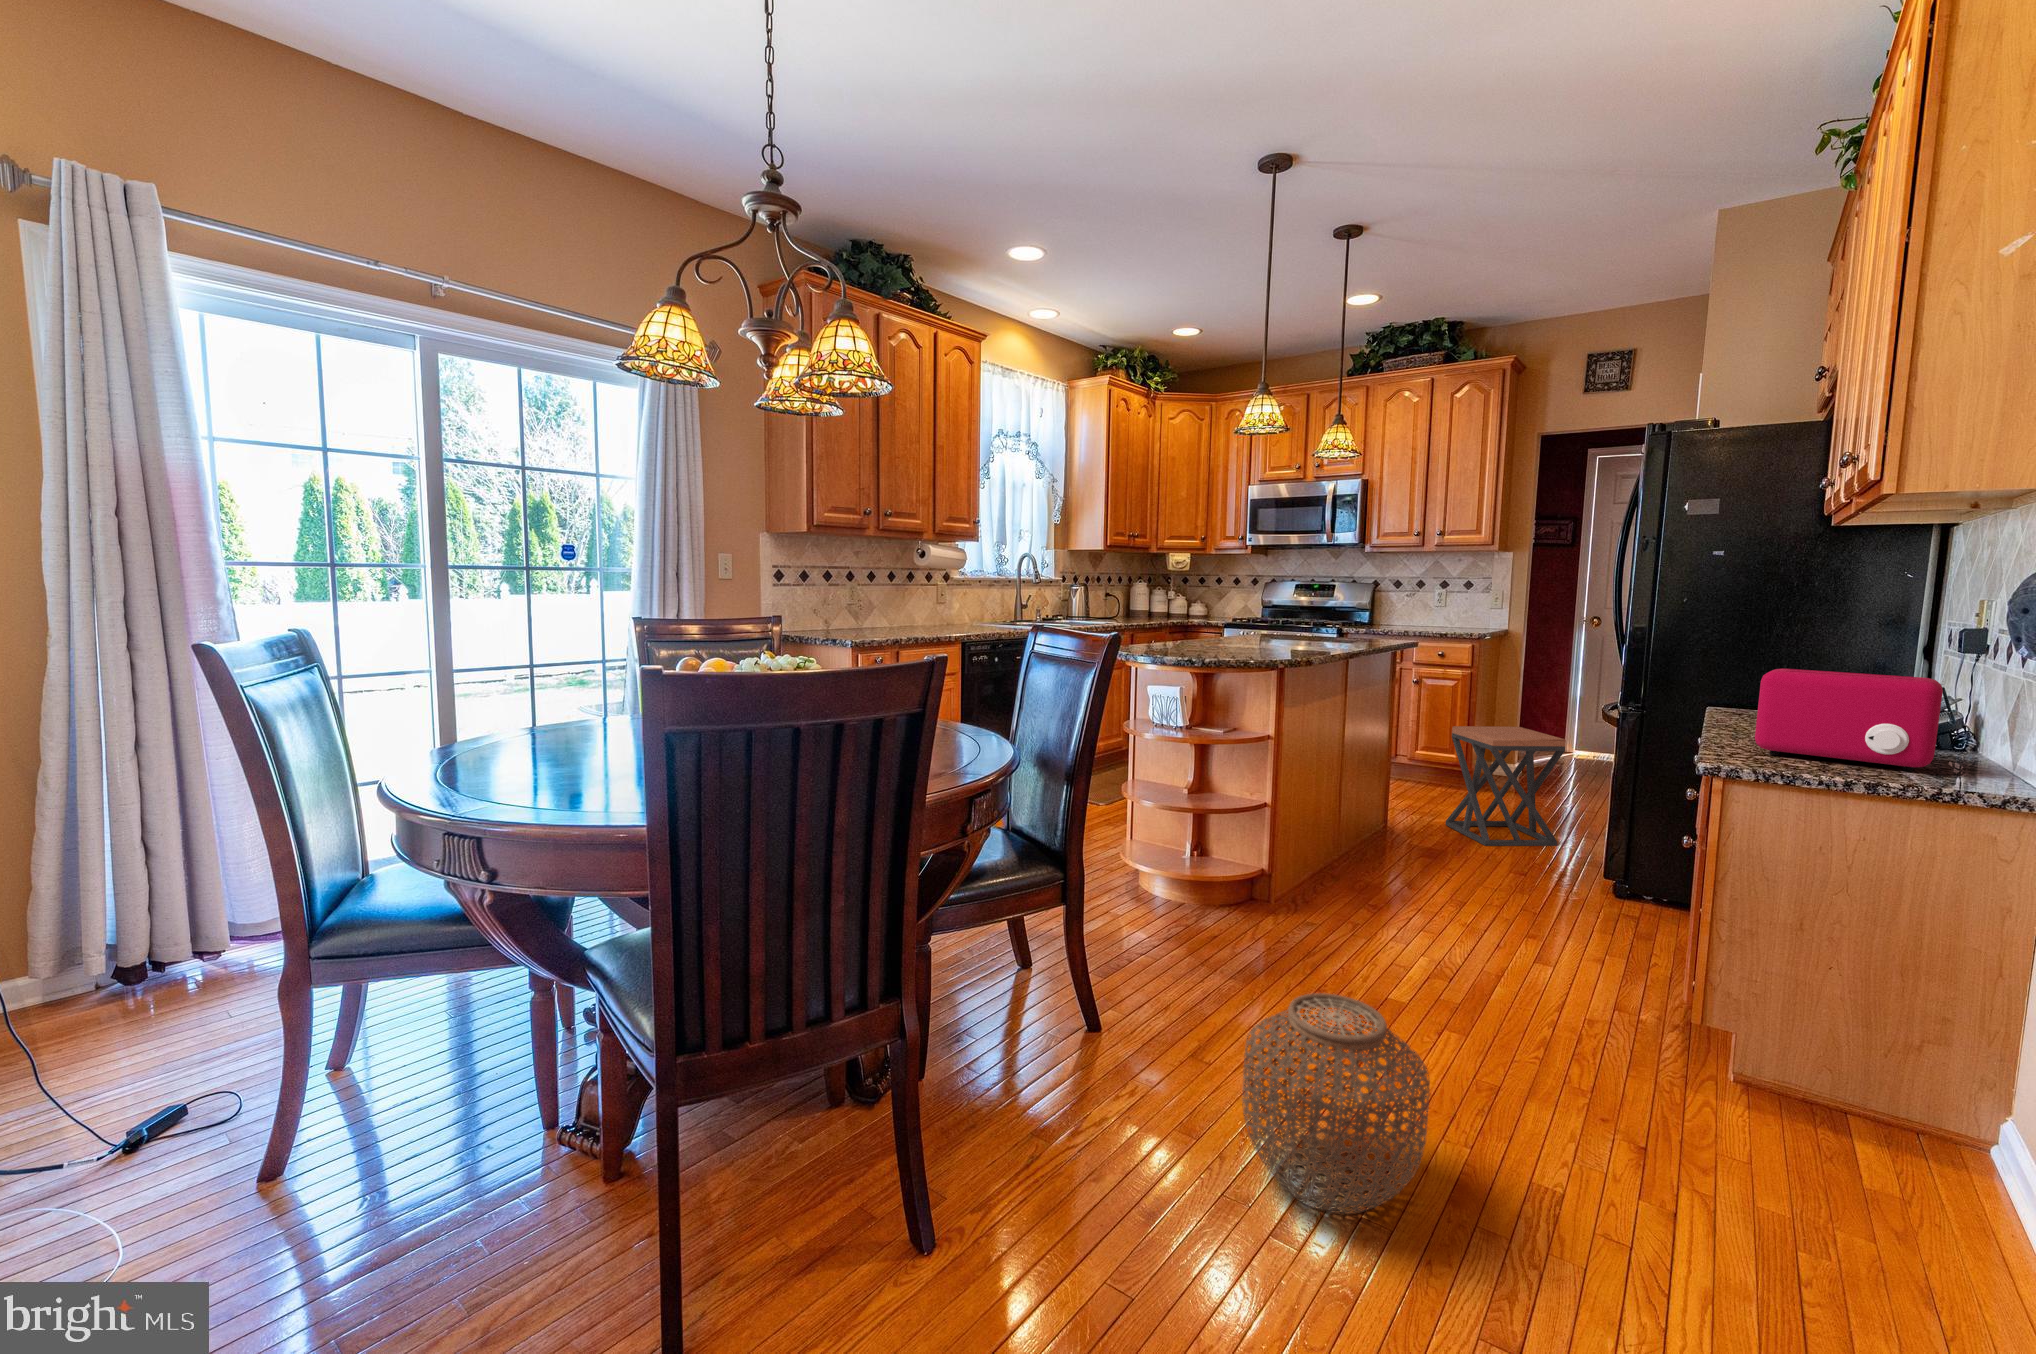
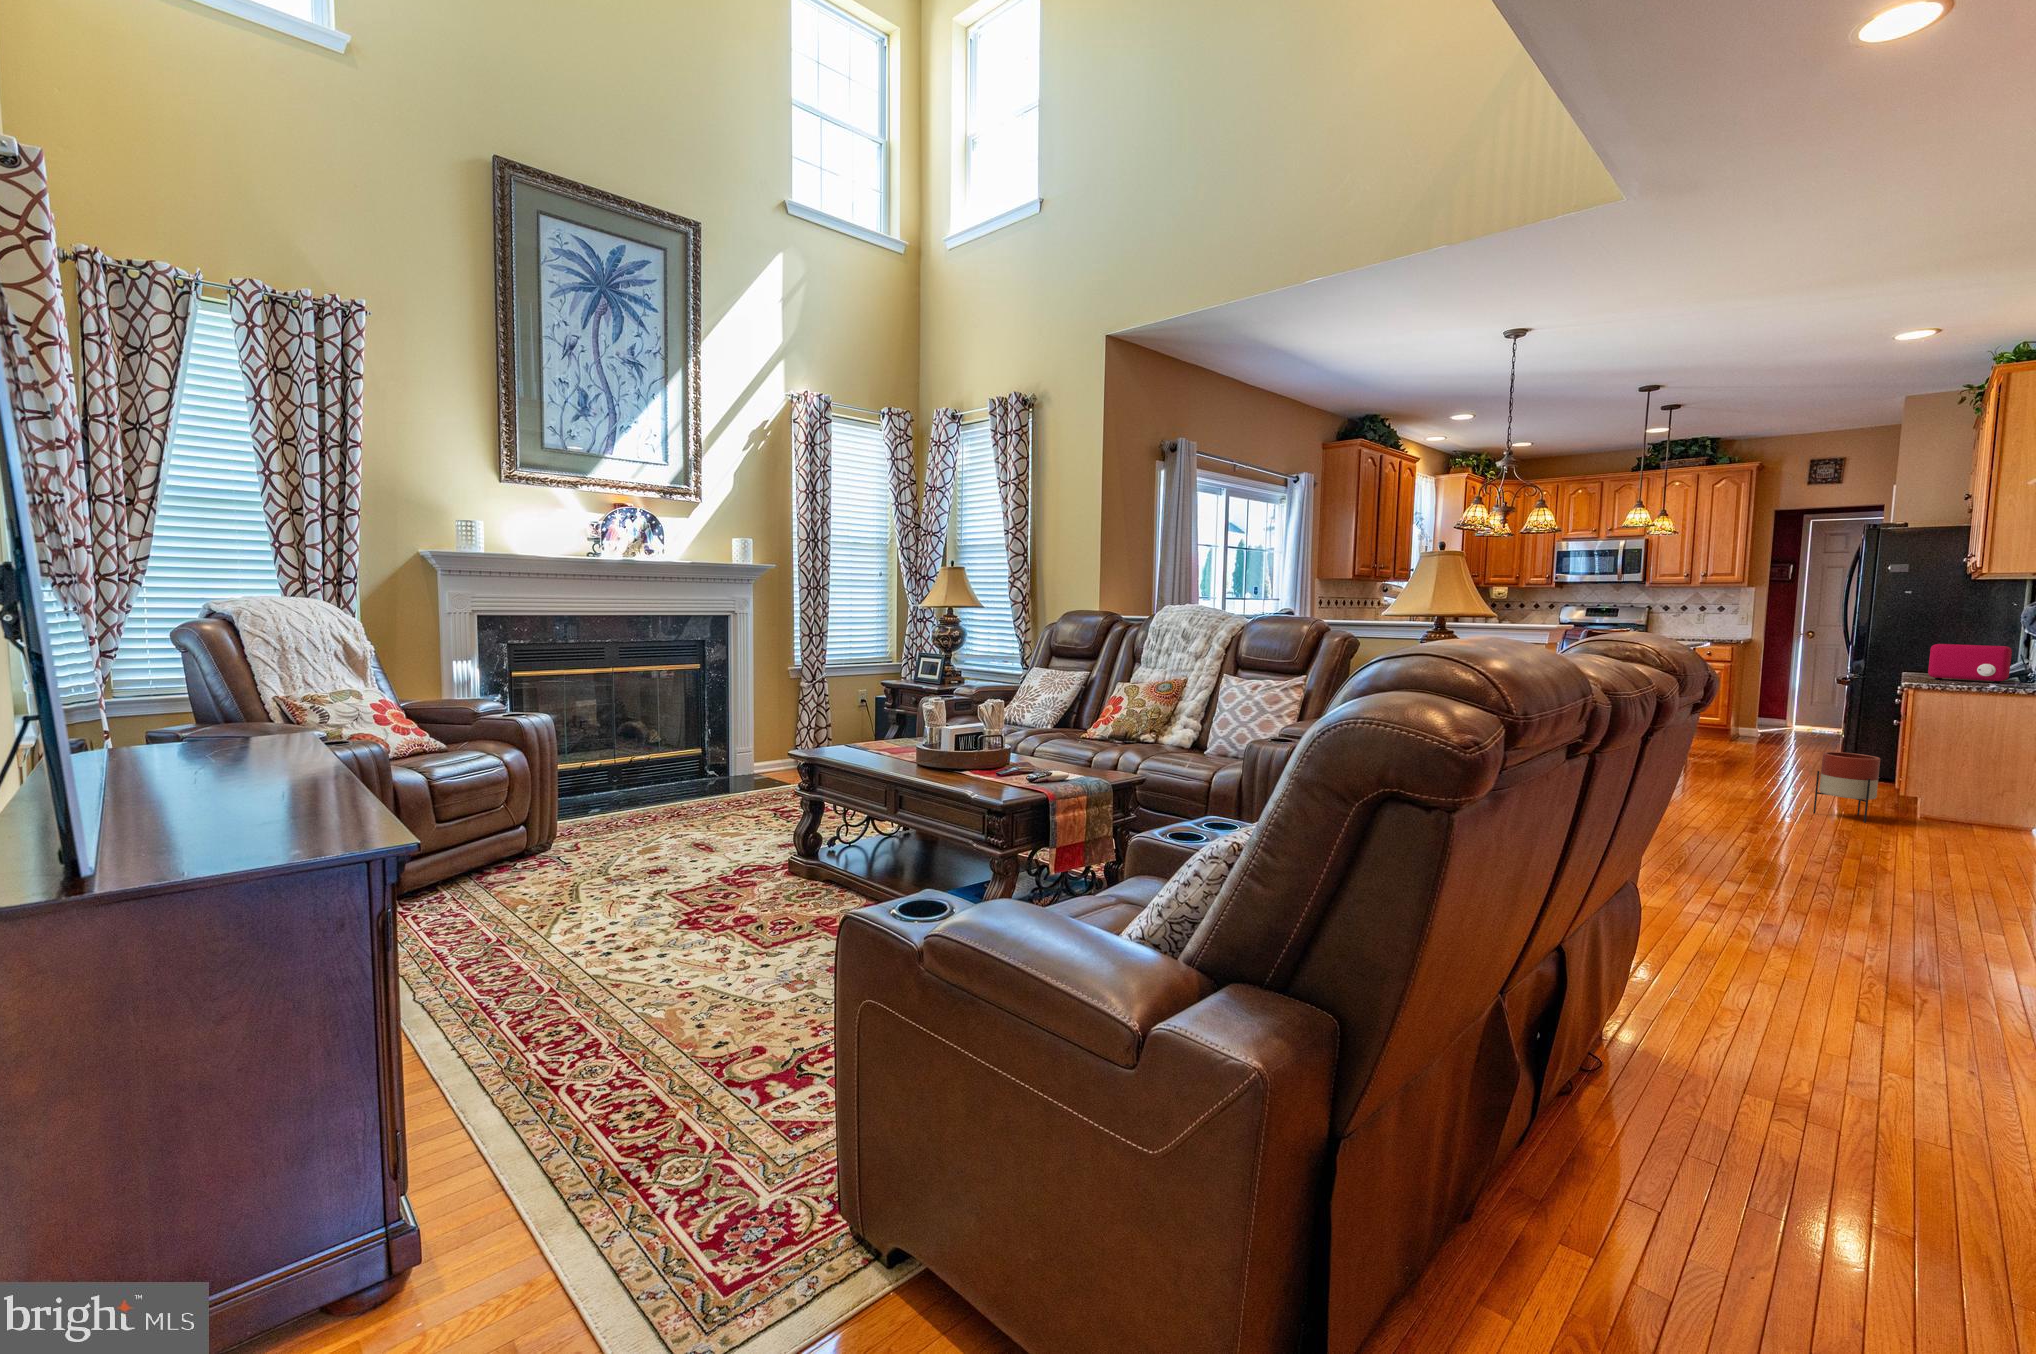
stool: present [1446,726,1566,846] -> none [1725,693,1809,762]
planter: none [1500,938,1645,1147] -> present [1813,752,1880,823]
woven basket: present [1242,993,1430,1214] -> none [1718,757,1801,827]

